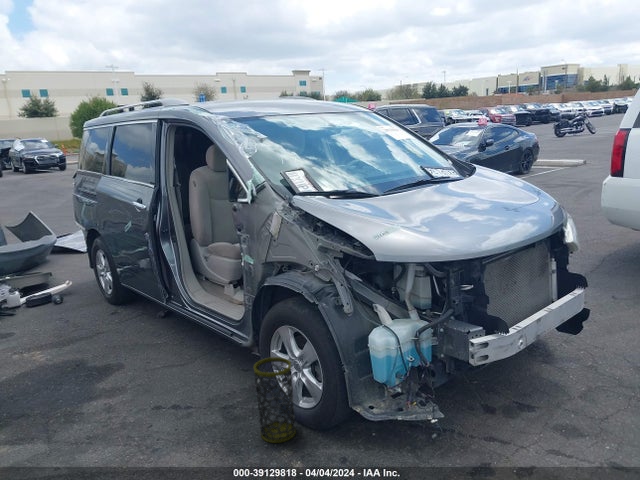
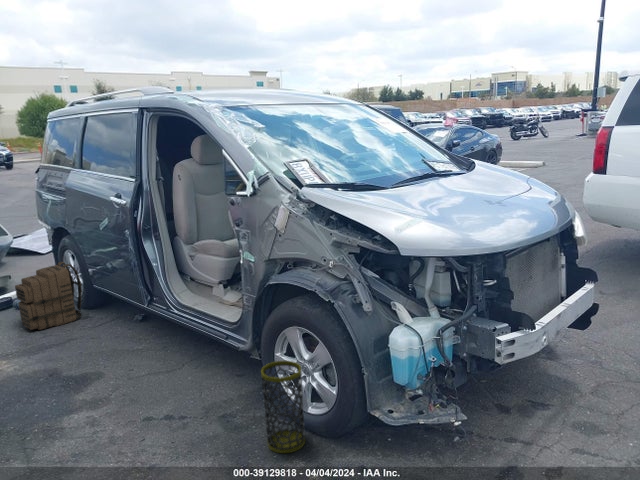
backpack: none [51,261,111,324] -> present [15,262,82,330]

